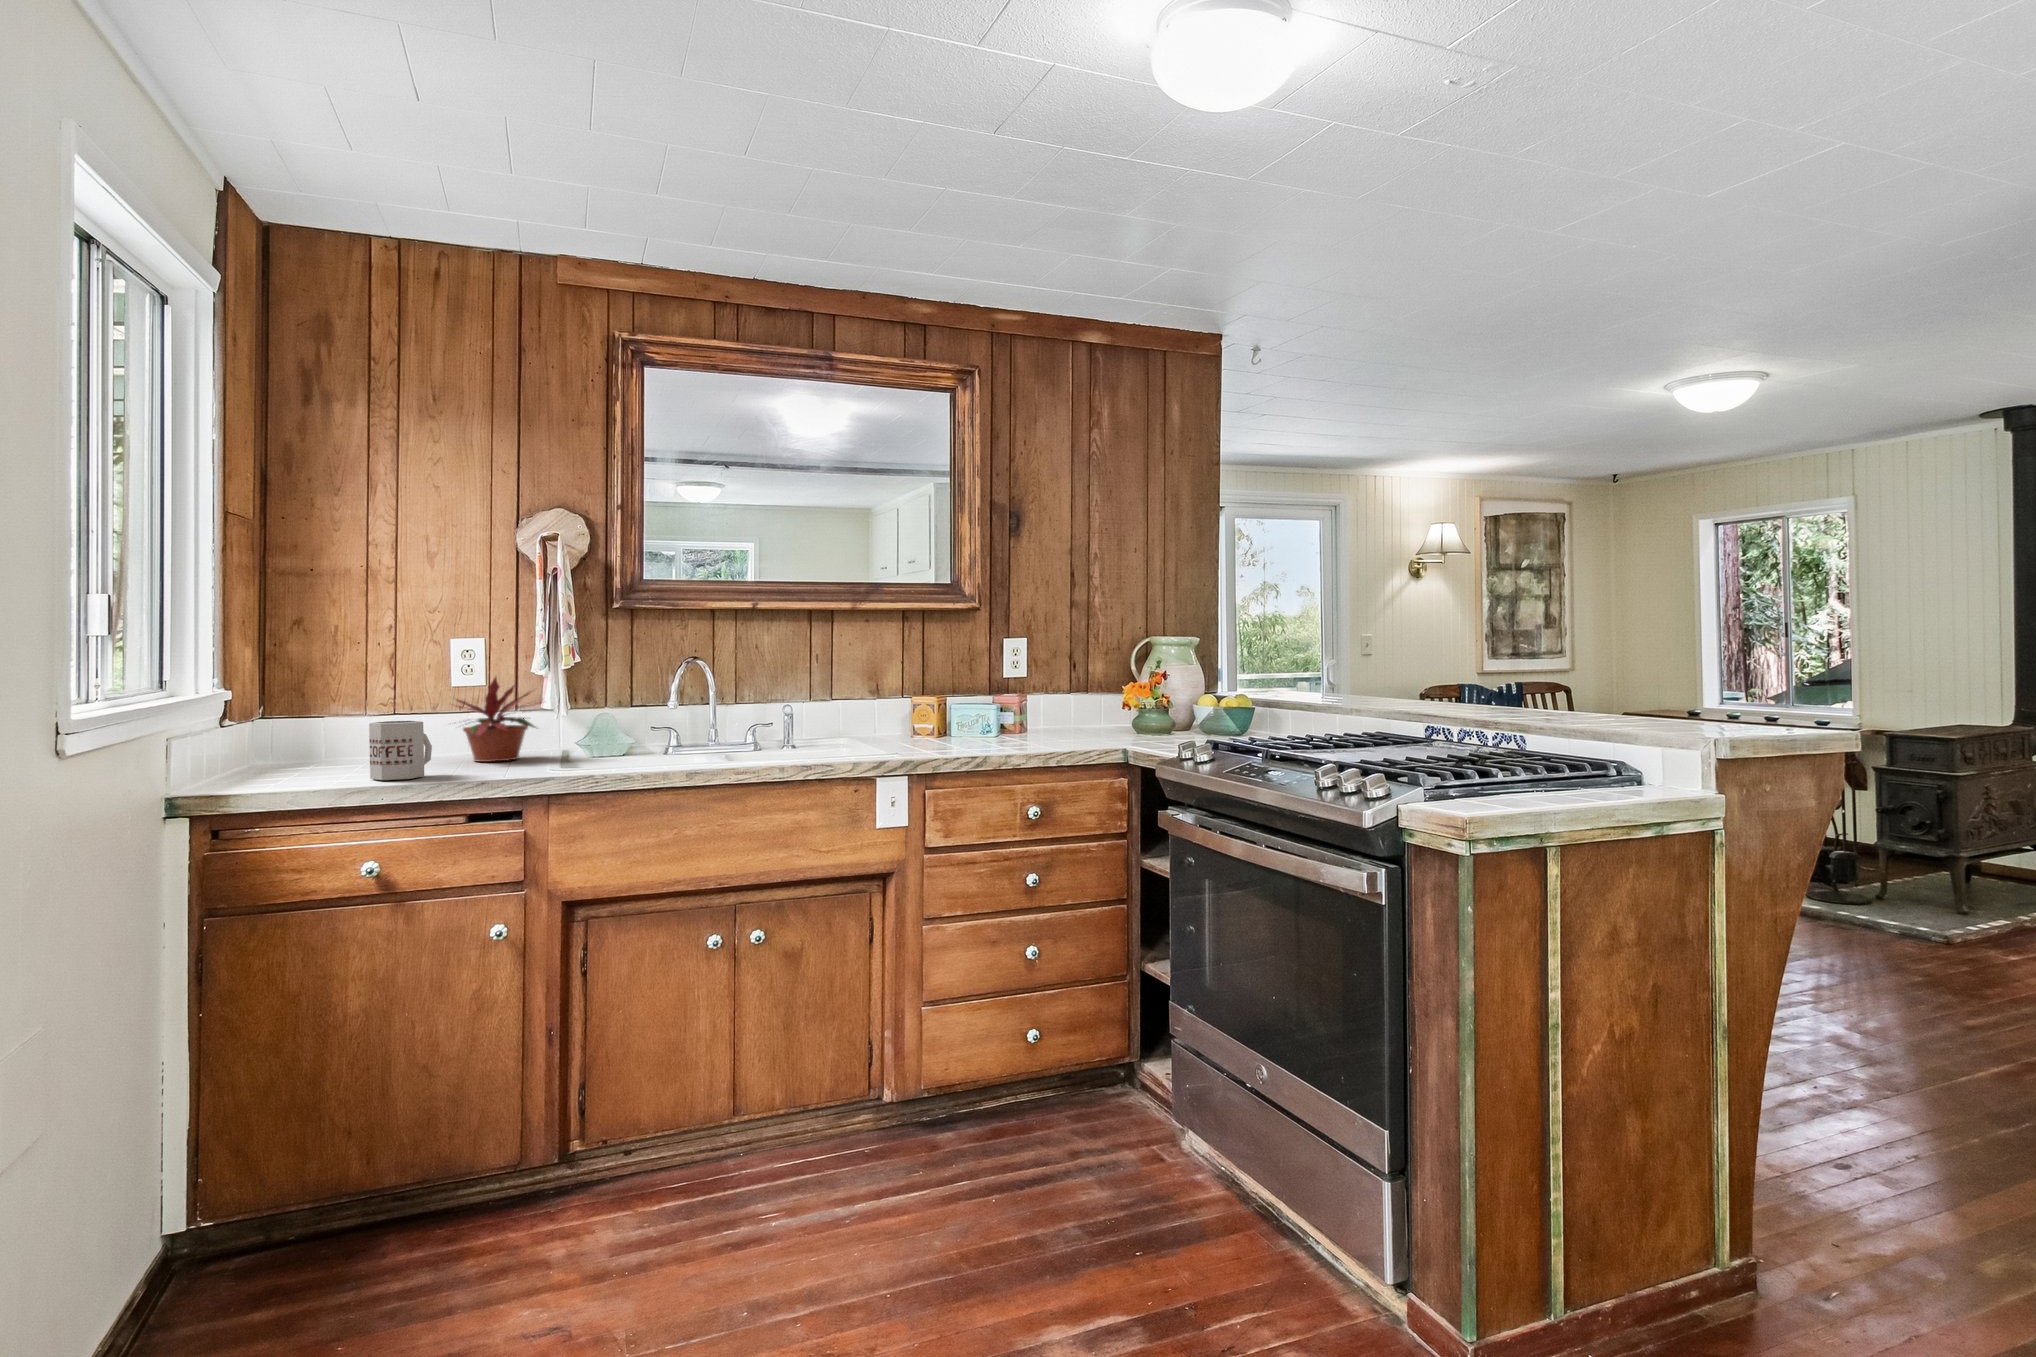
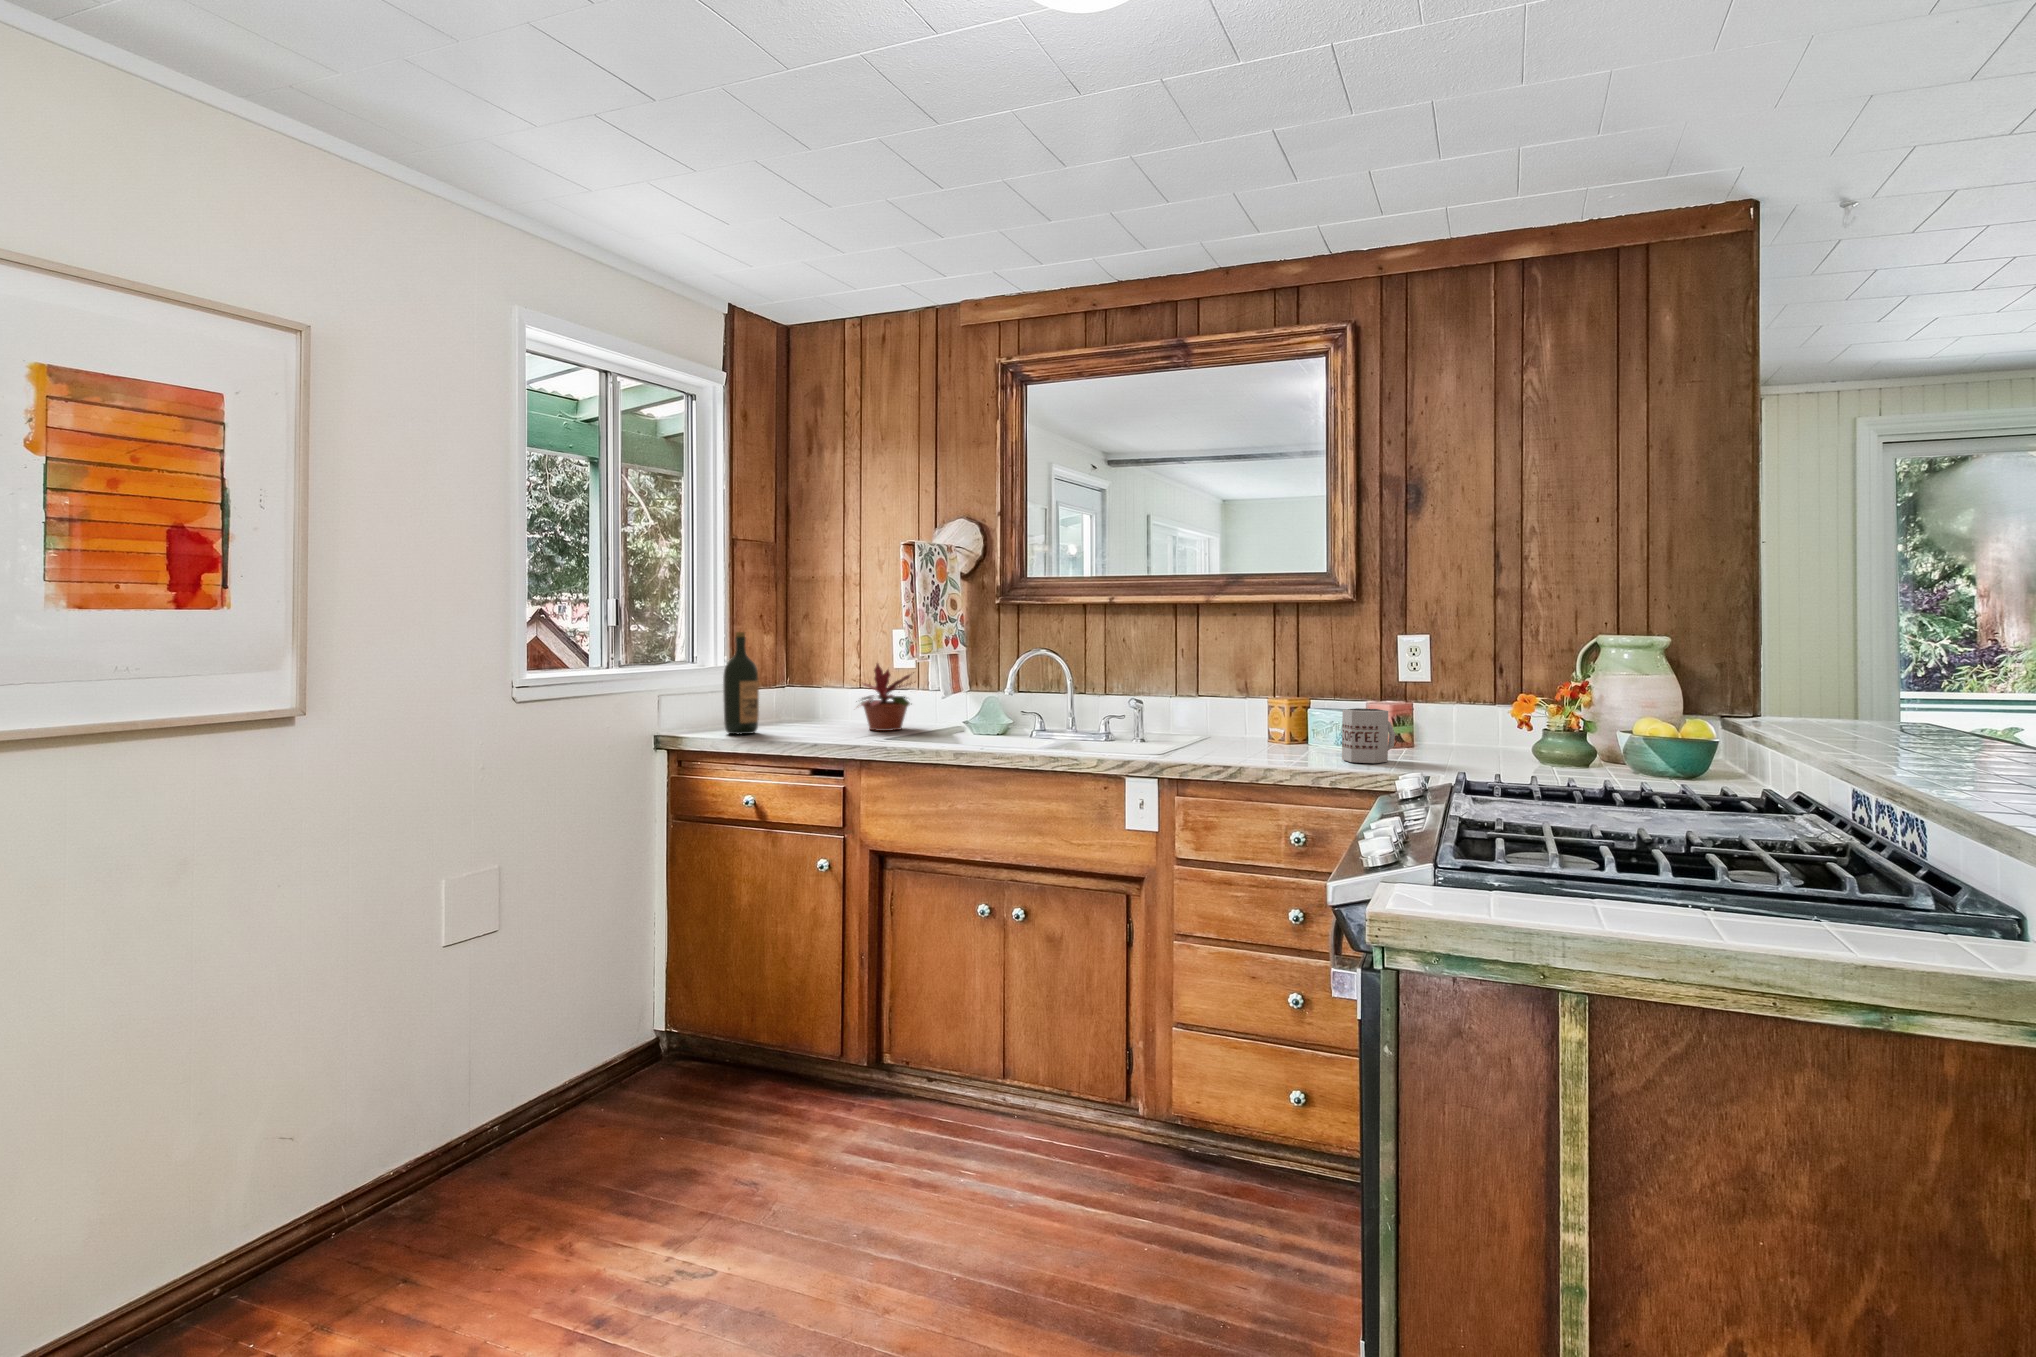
wine bottle: none [277,639,334,781] -> present [723,632,759,734]
mug: present [369,721,432,780] -> present [1342,708,1395,763]

